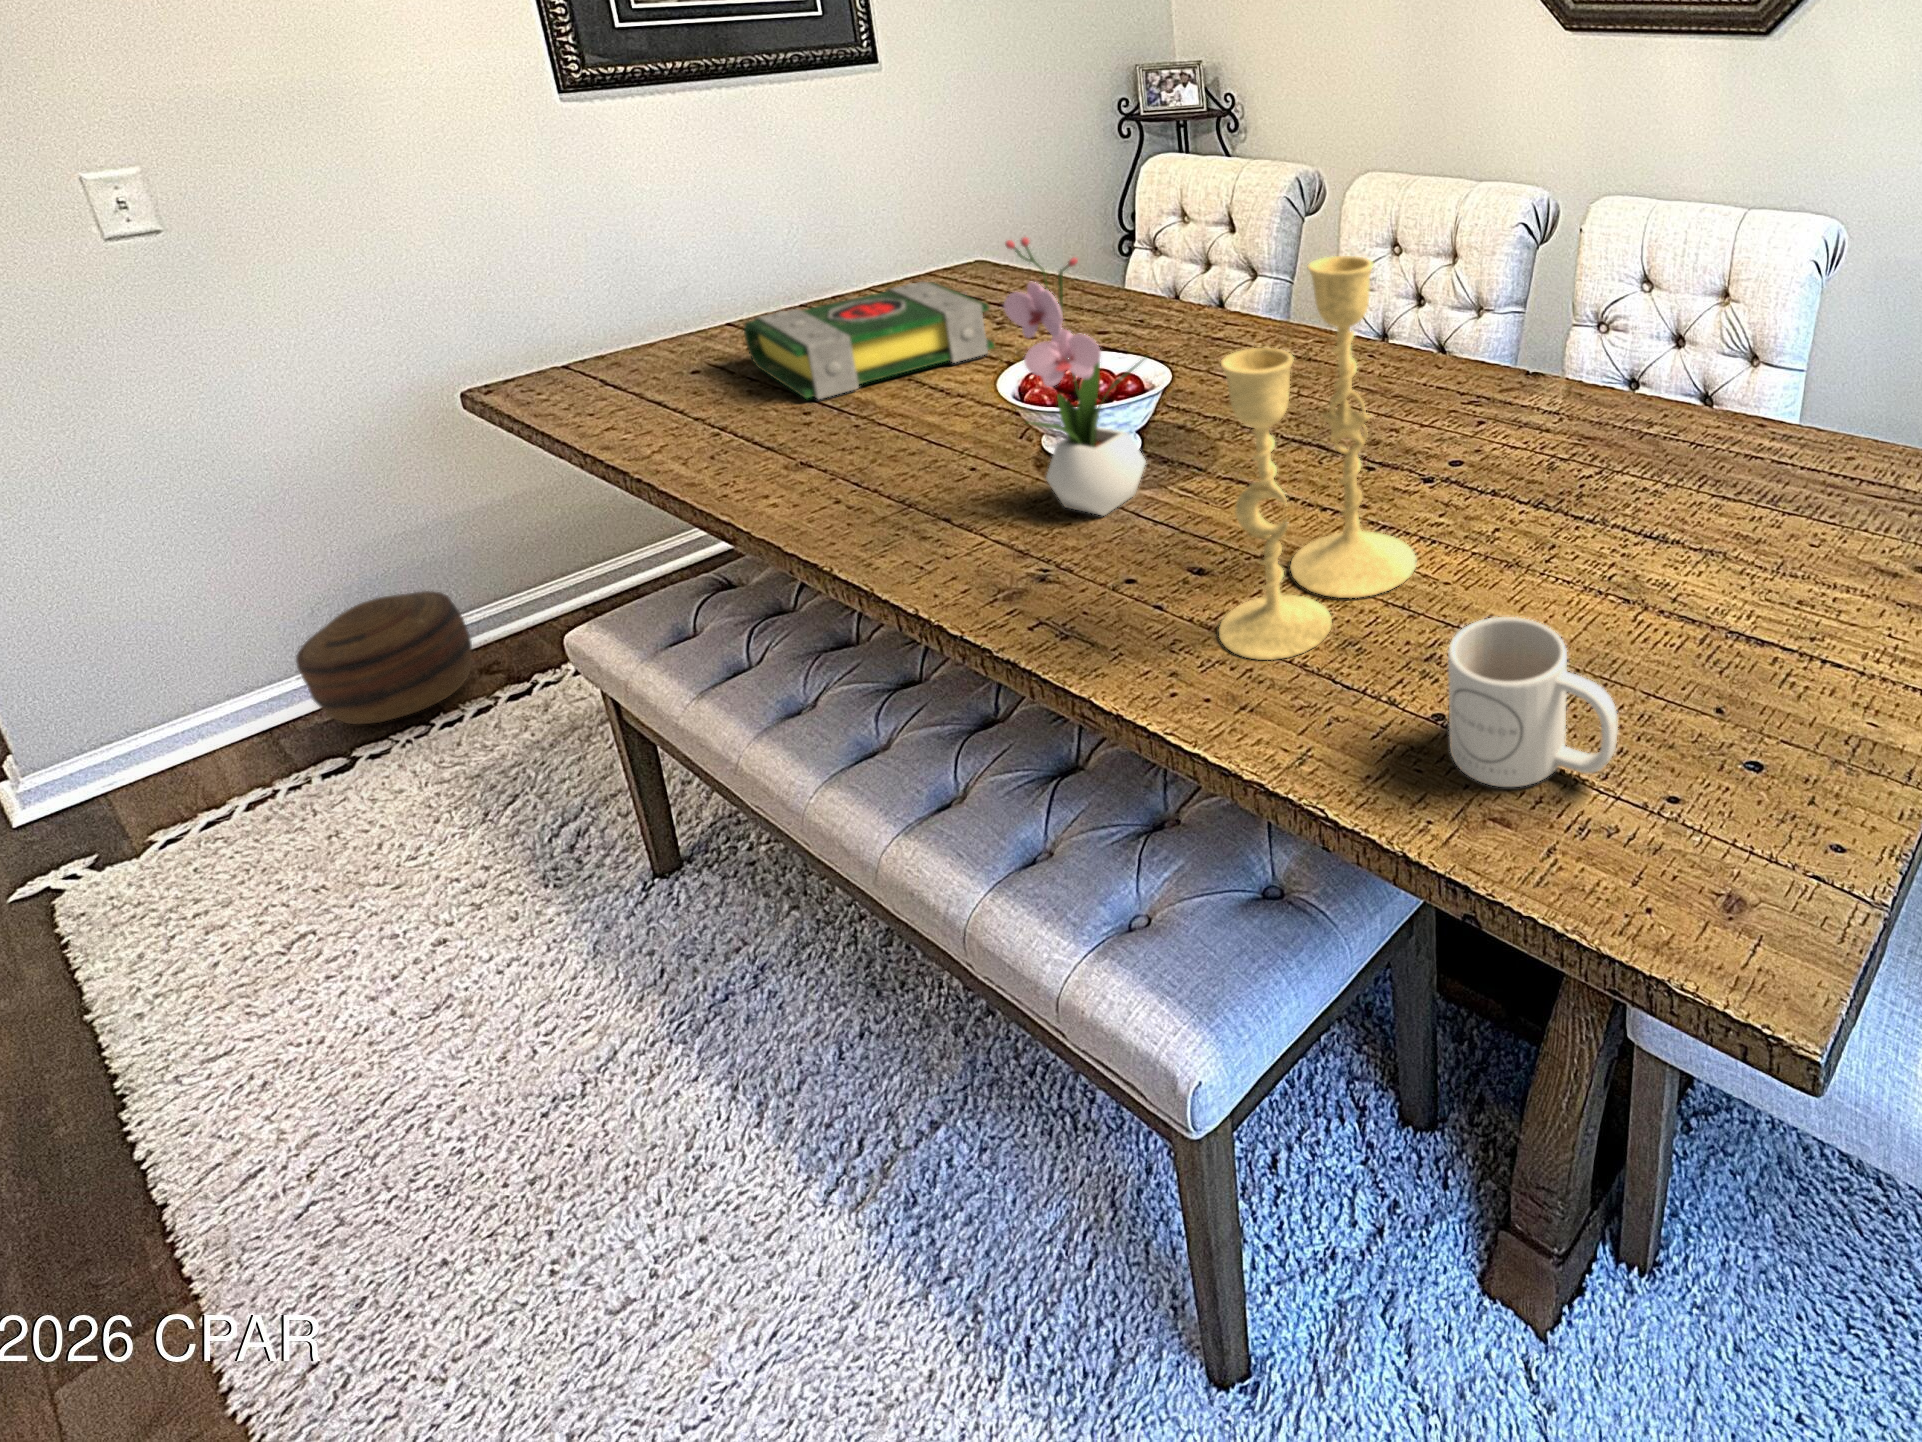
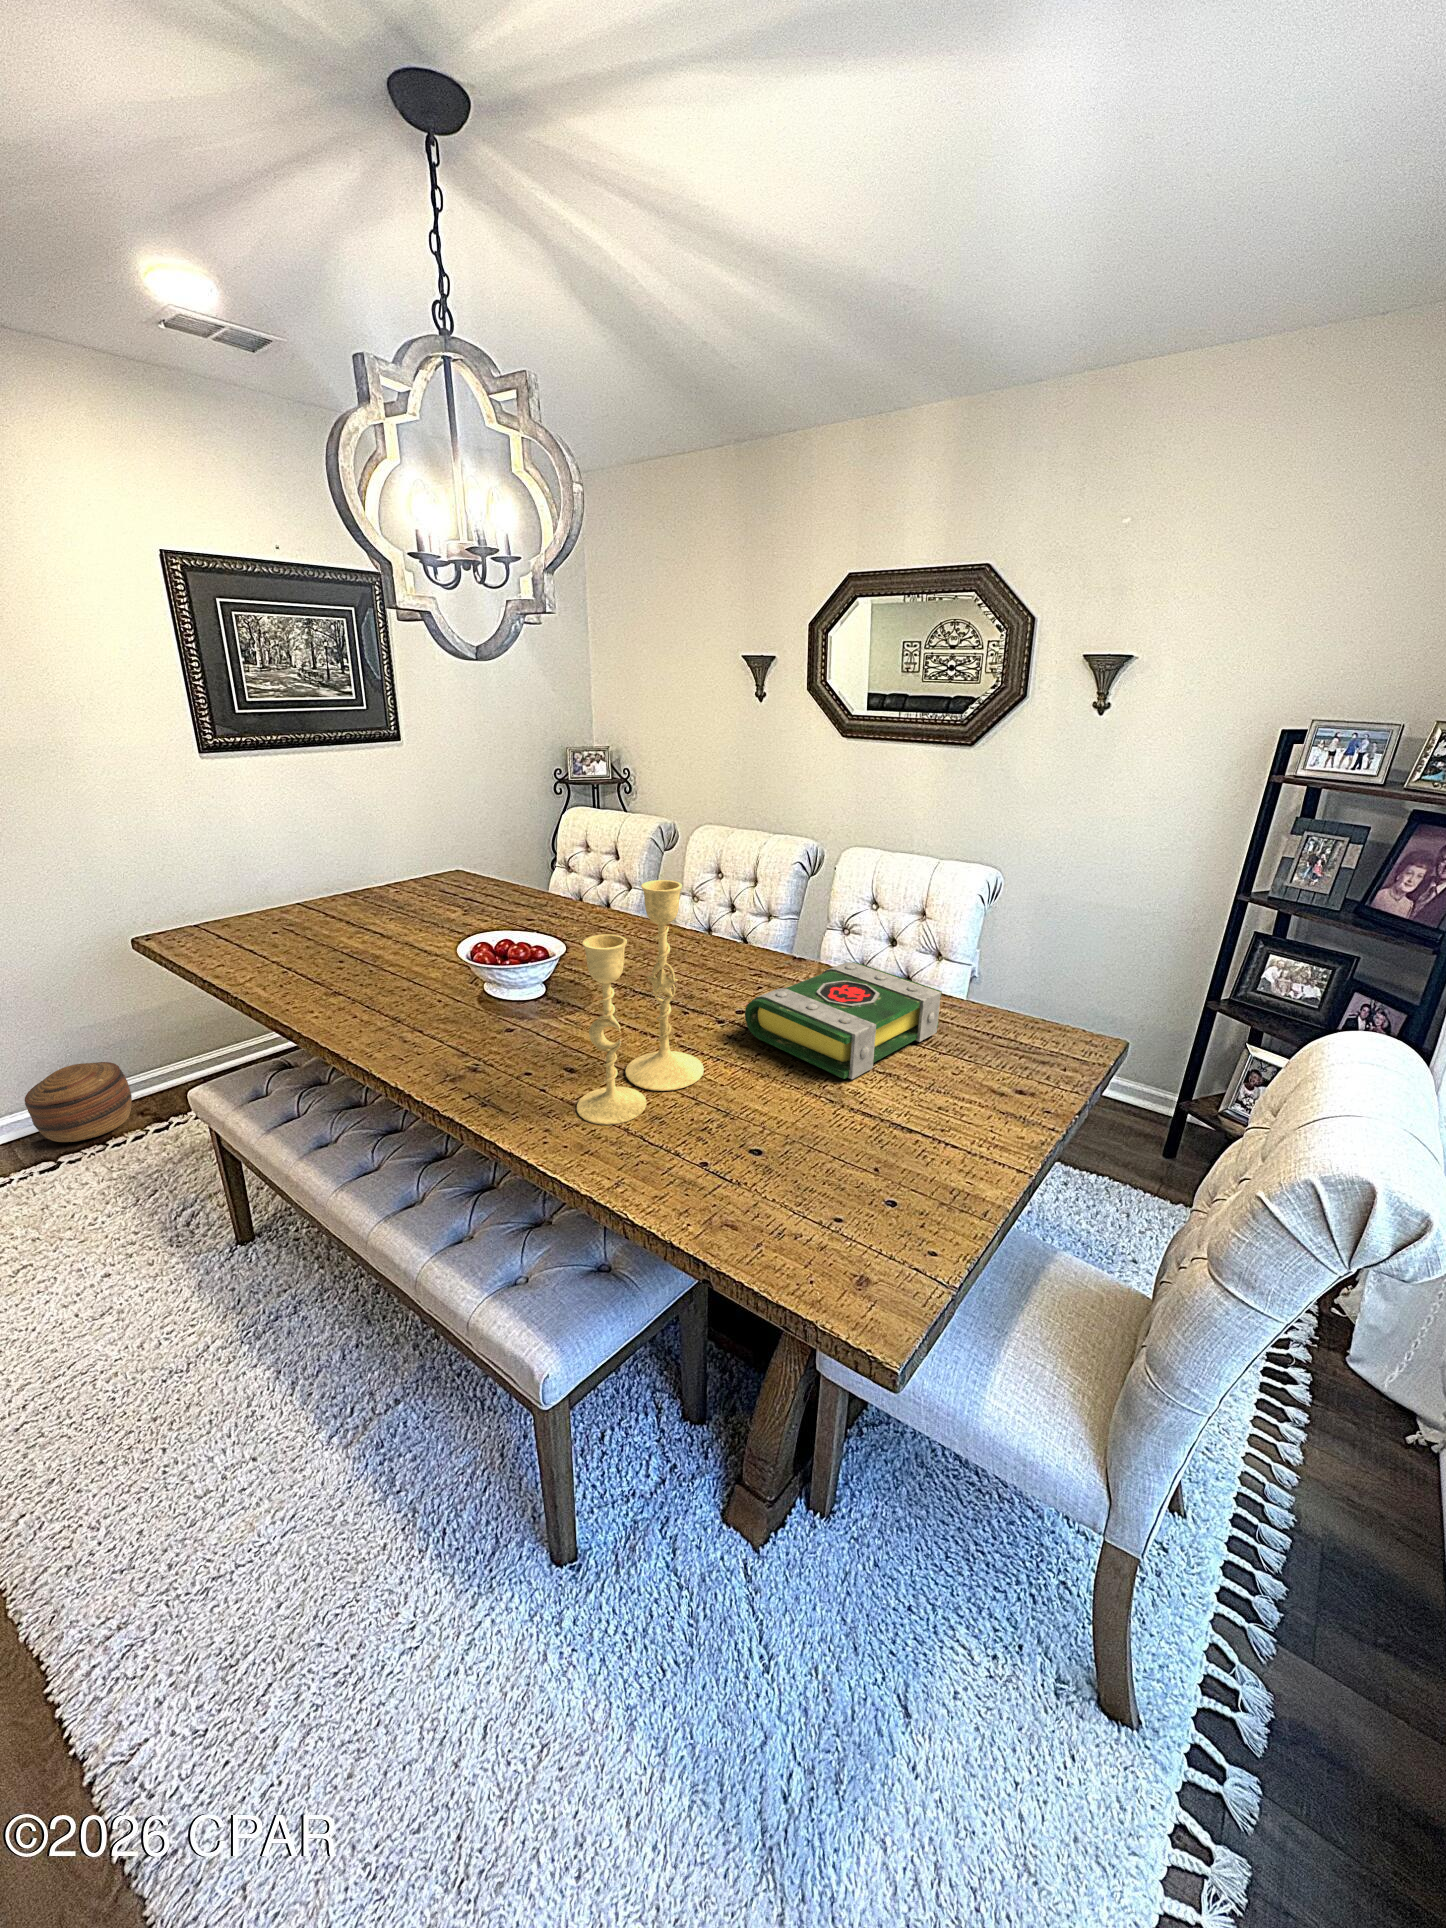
flower arrangement: present [1004,237,1146,515] -> none [458,859,547,1034]
book: present [744,282,994,399] -> present [745,962,942,1079]
mug: present [1448,617,1618,787] -> none [706,1104,805,1206]

